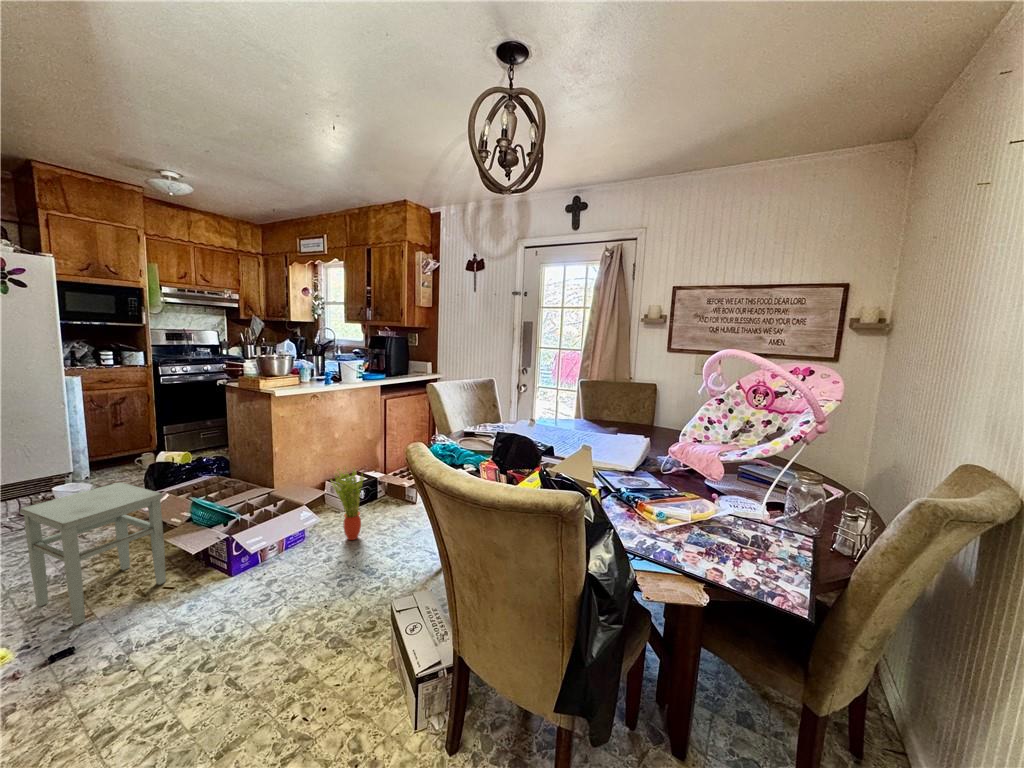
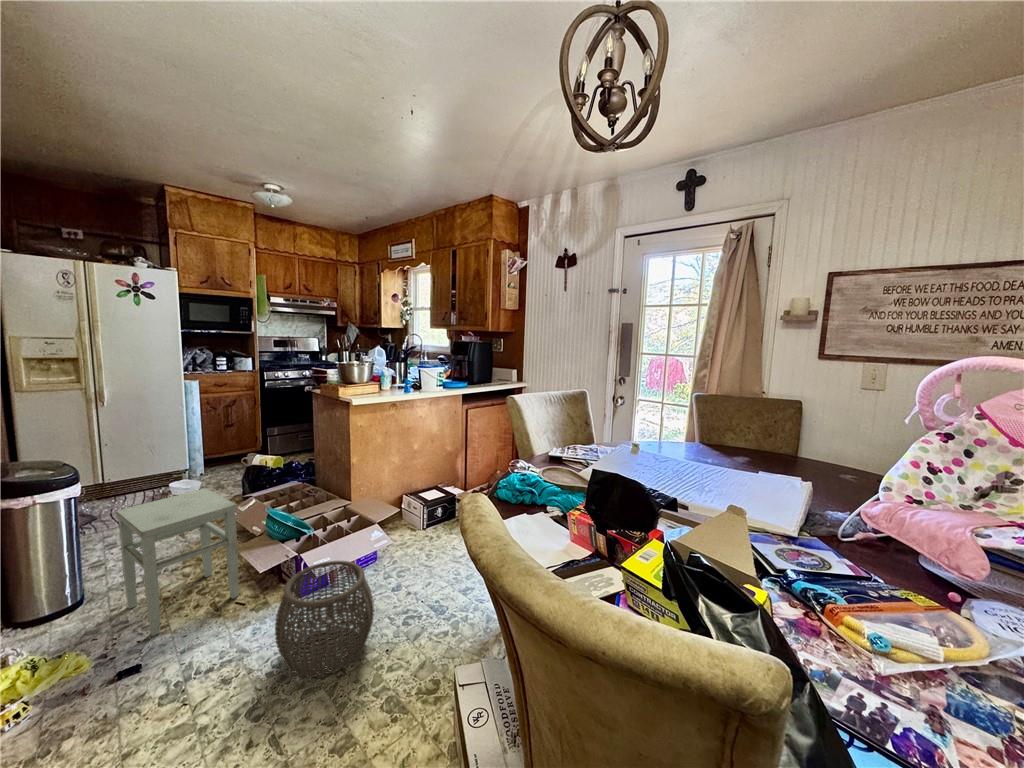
potted plant: present [331,468,365,540] -> none [400,485,438,568]
woven basket: none [217,534,313,635] -> present [275,561,374,678]

